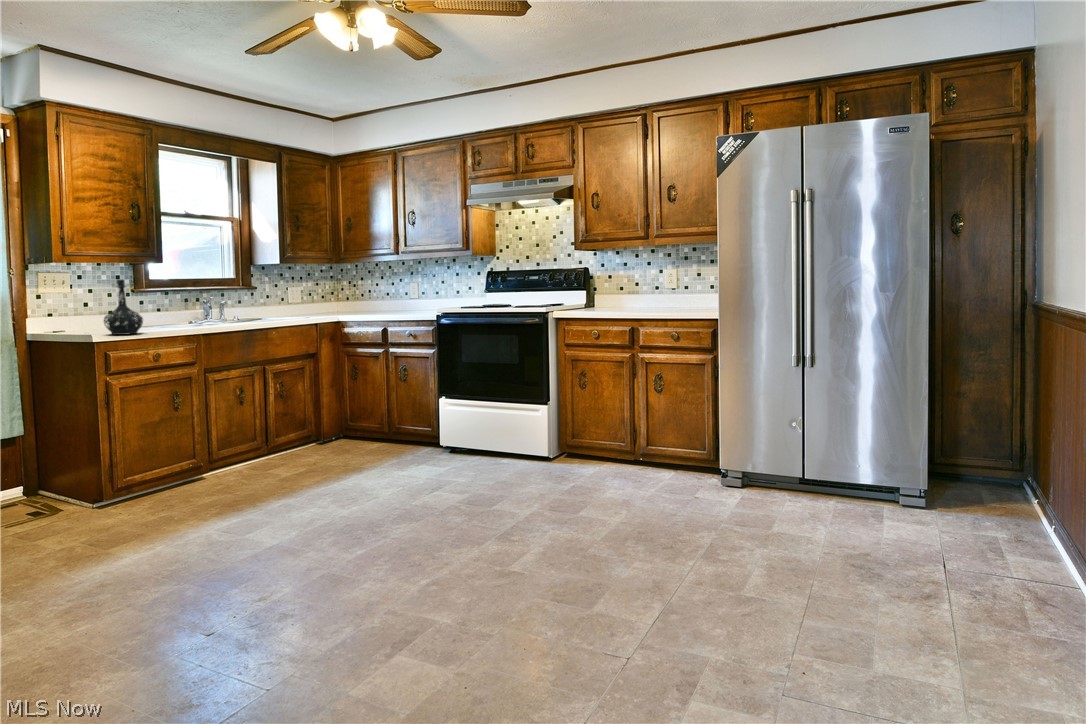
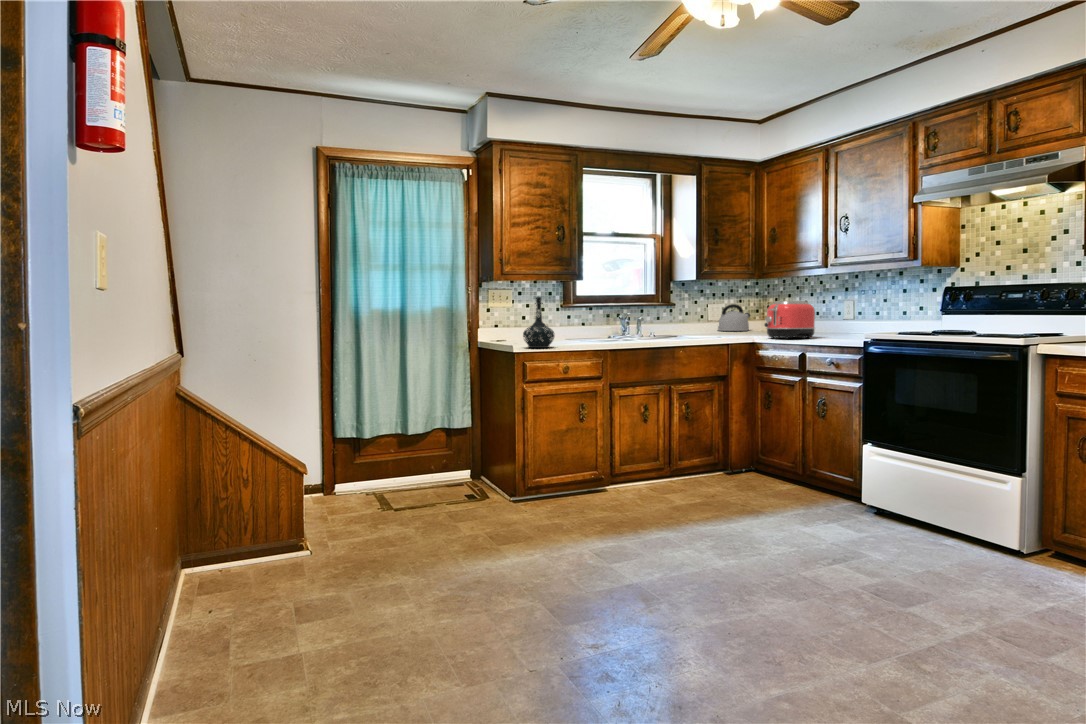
toaster: none [350,284,393,318] -> present [765,301,815,339]
kettle: none [299,287,329,312] -> present [718,304,750,331]

